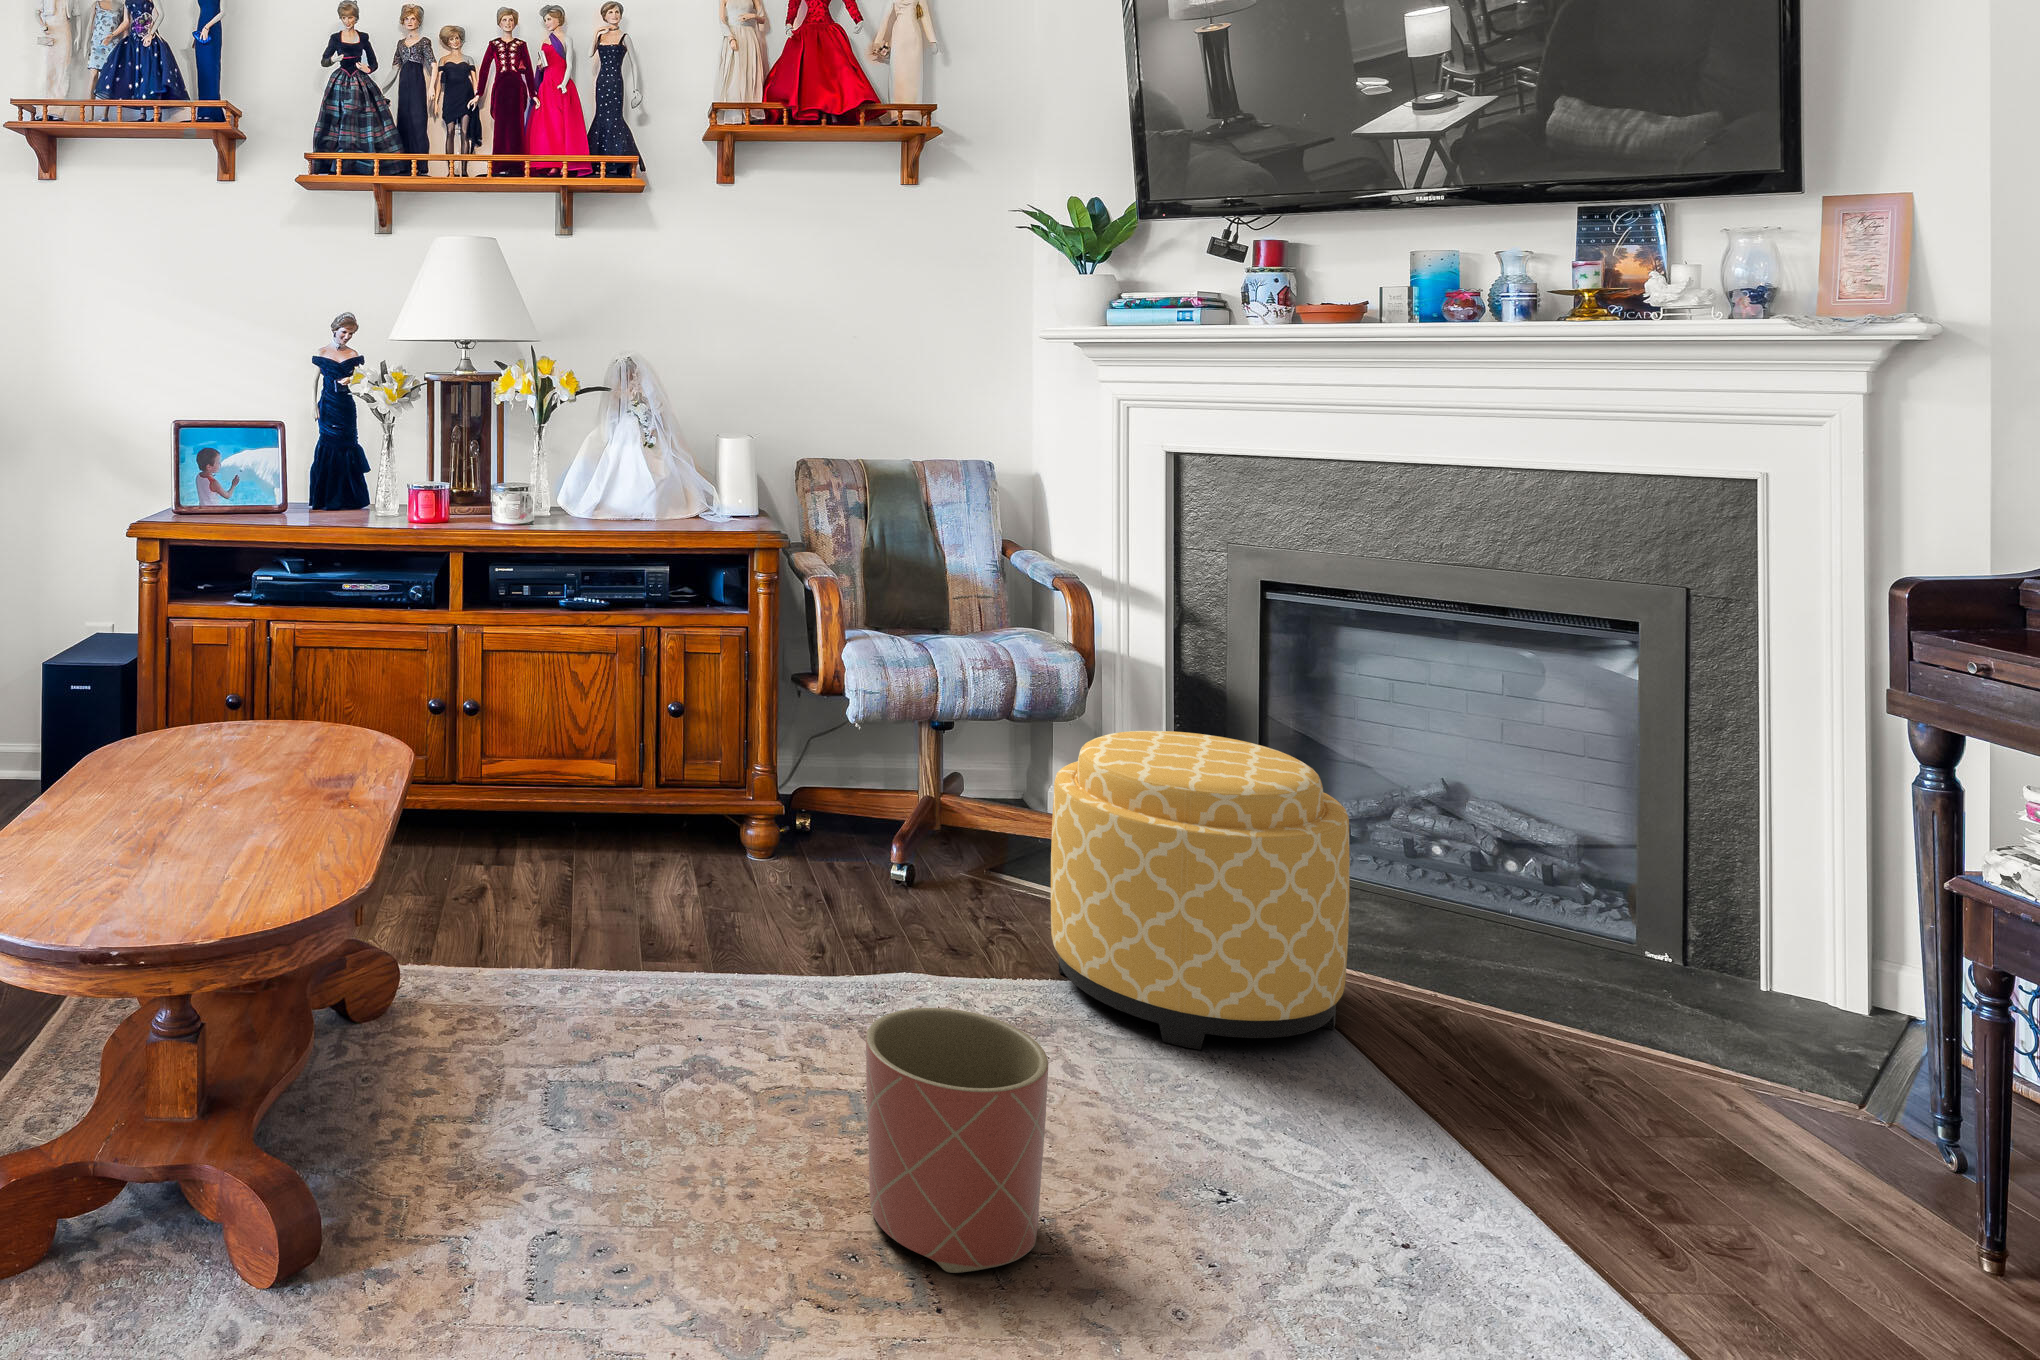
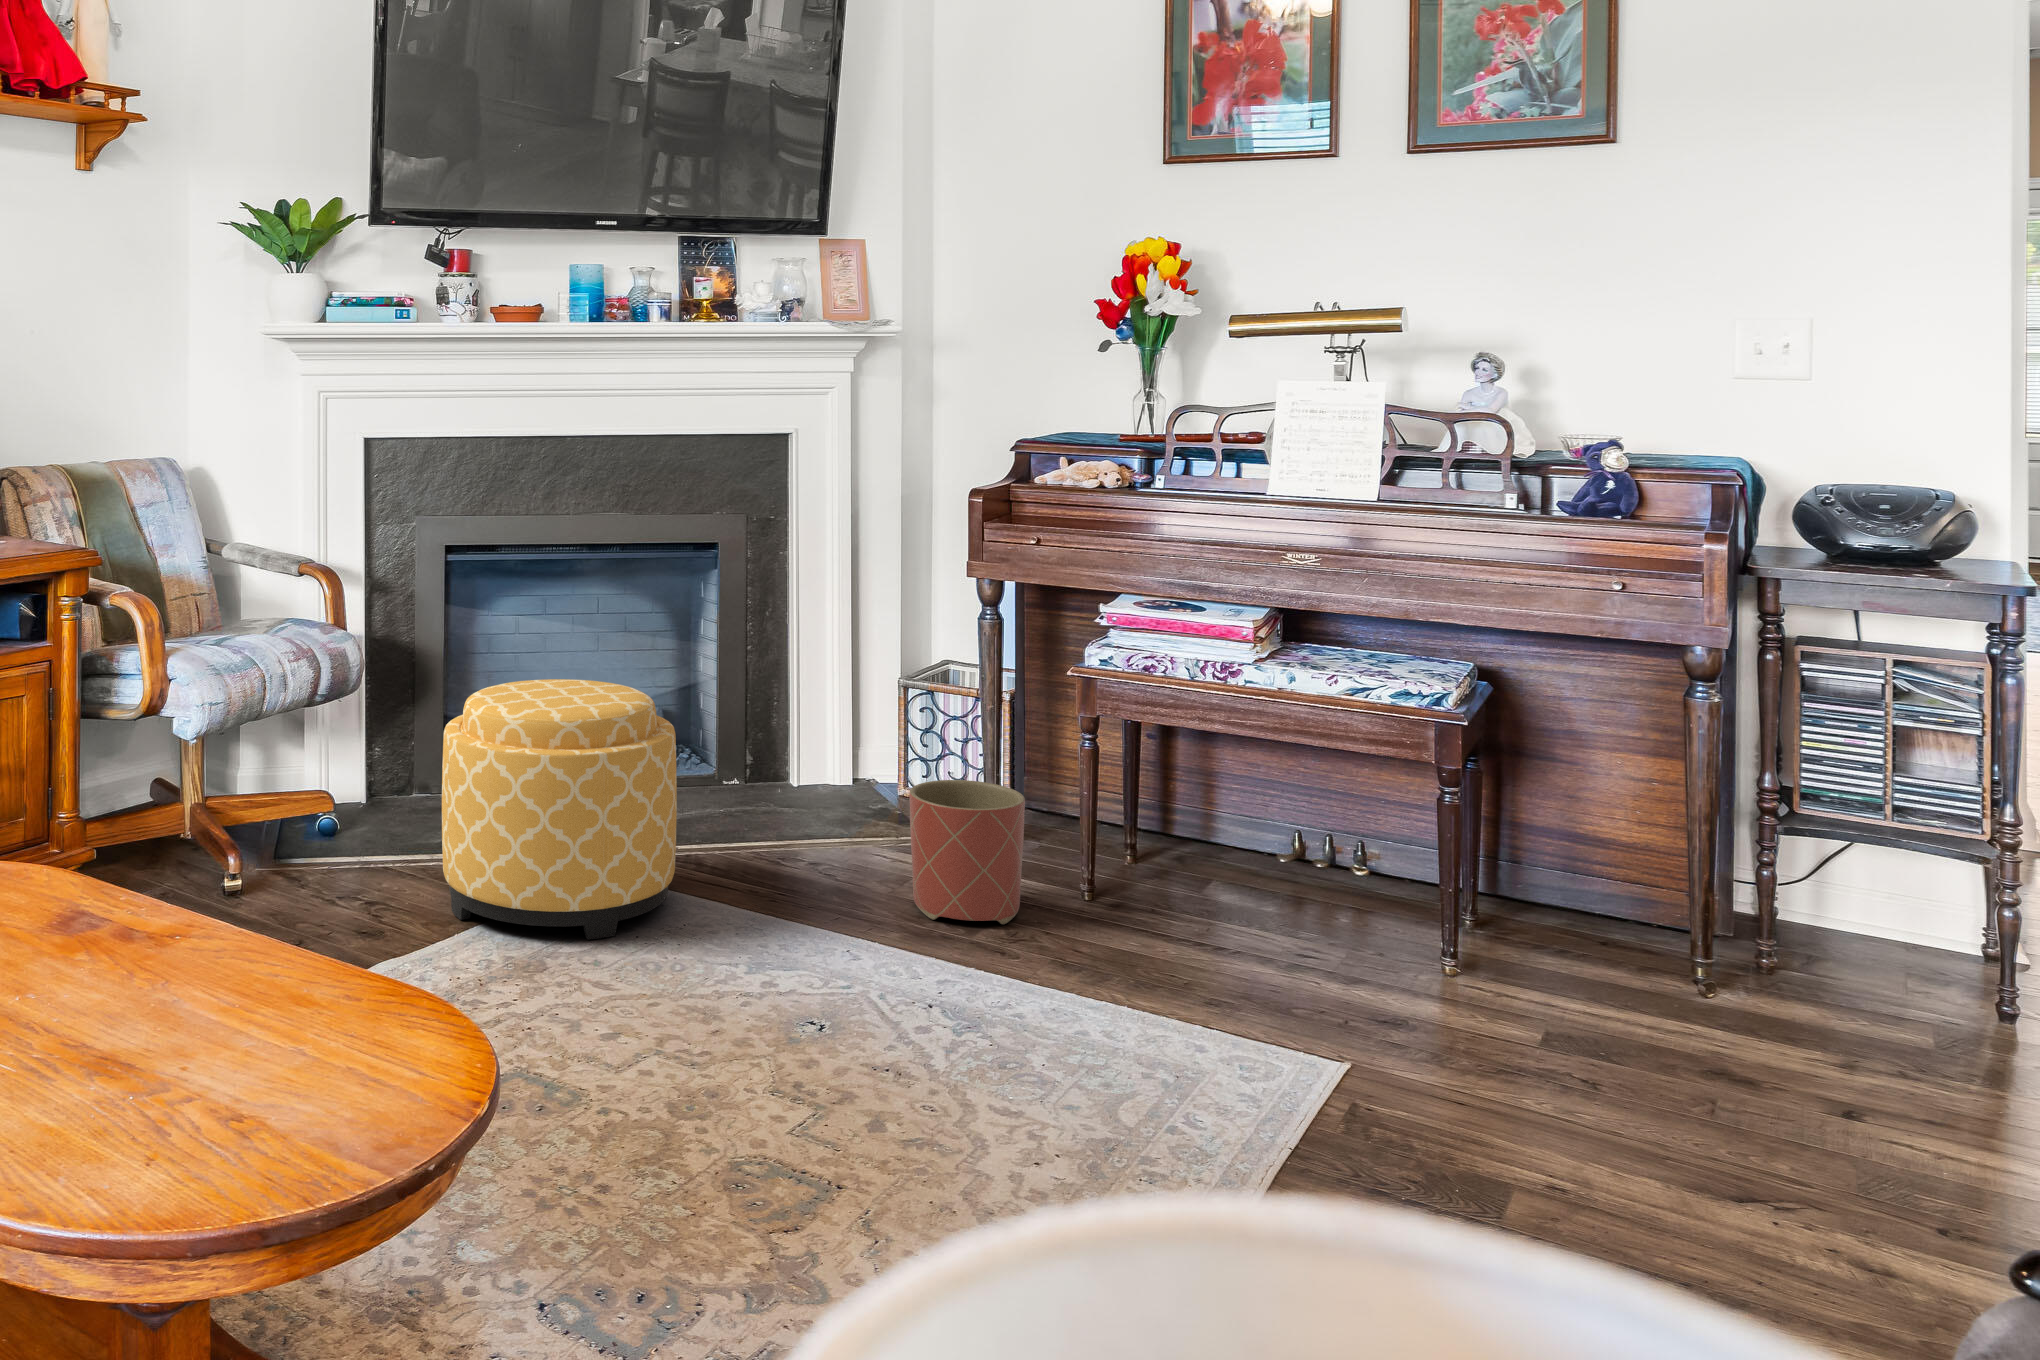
planter: present [866,1008,1048,1273] -> present [909,780,1025,924]

